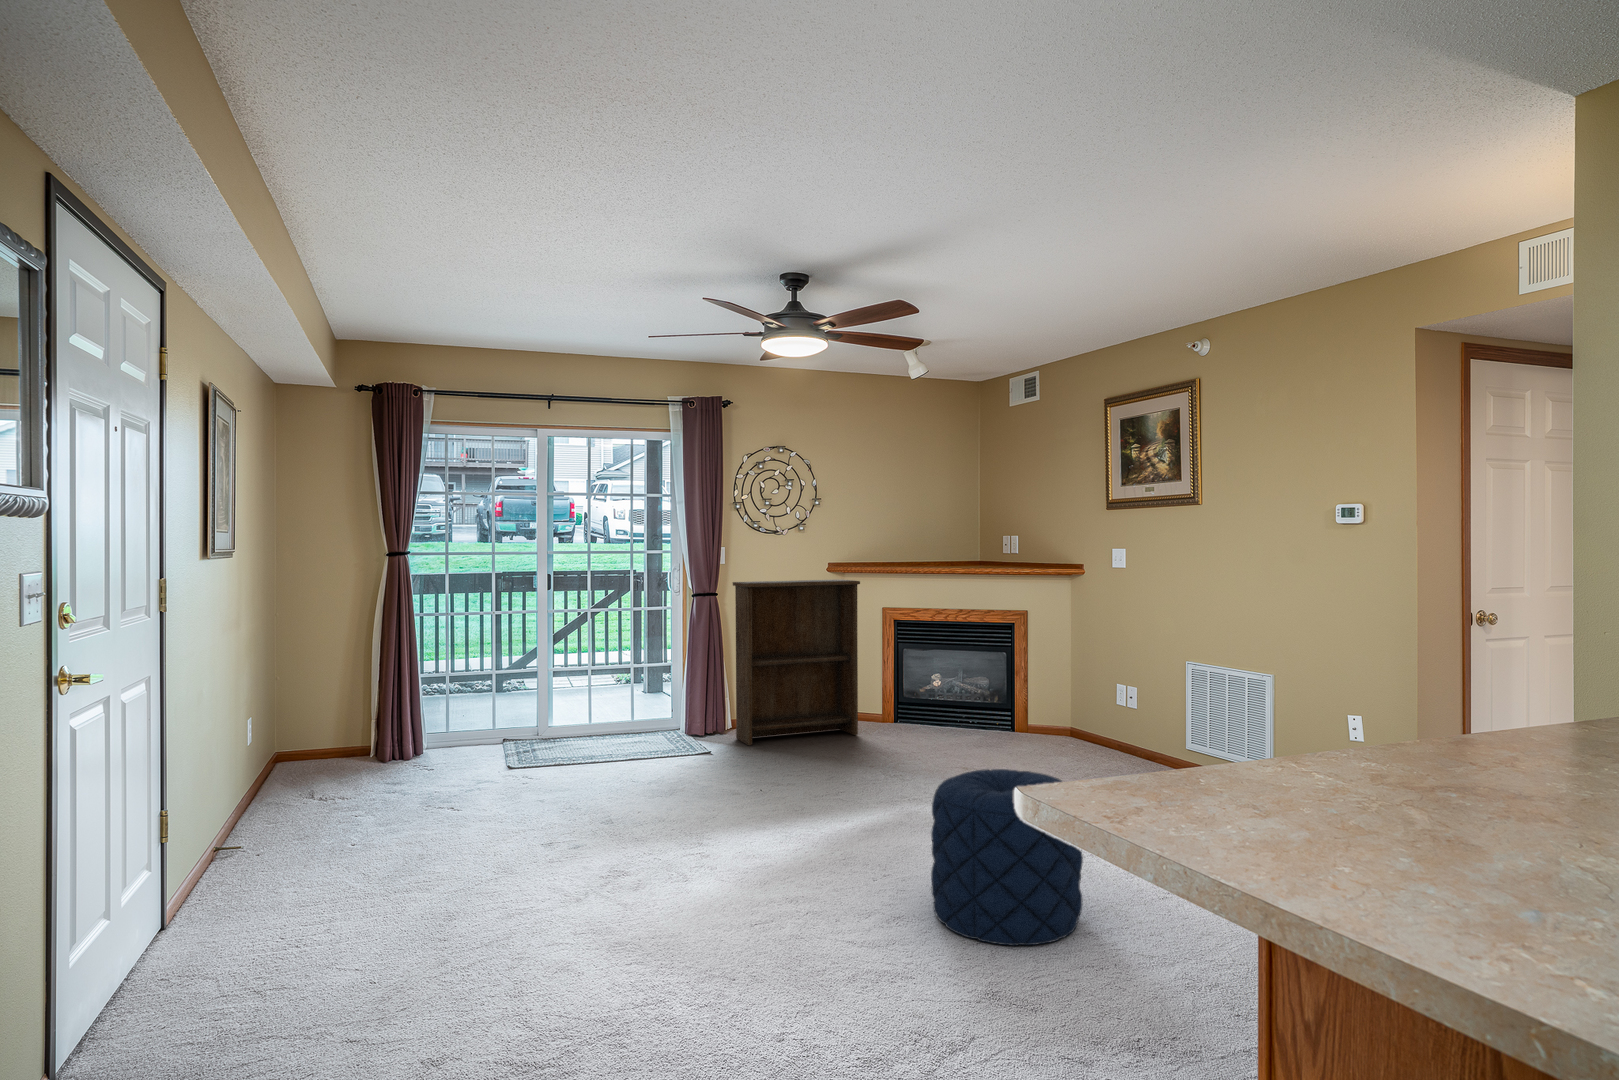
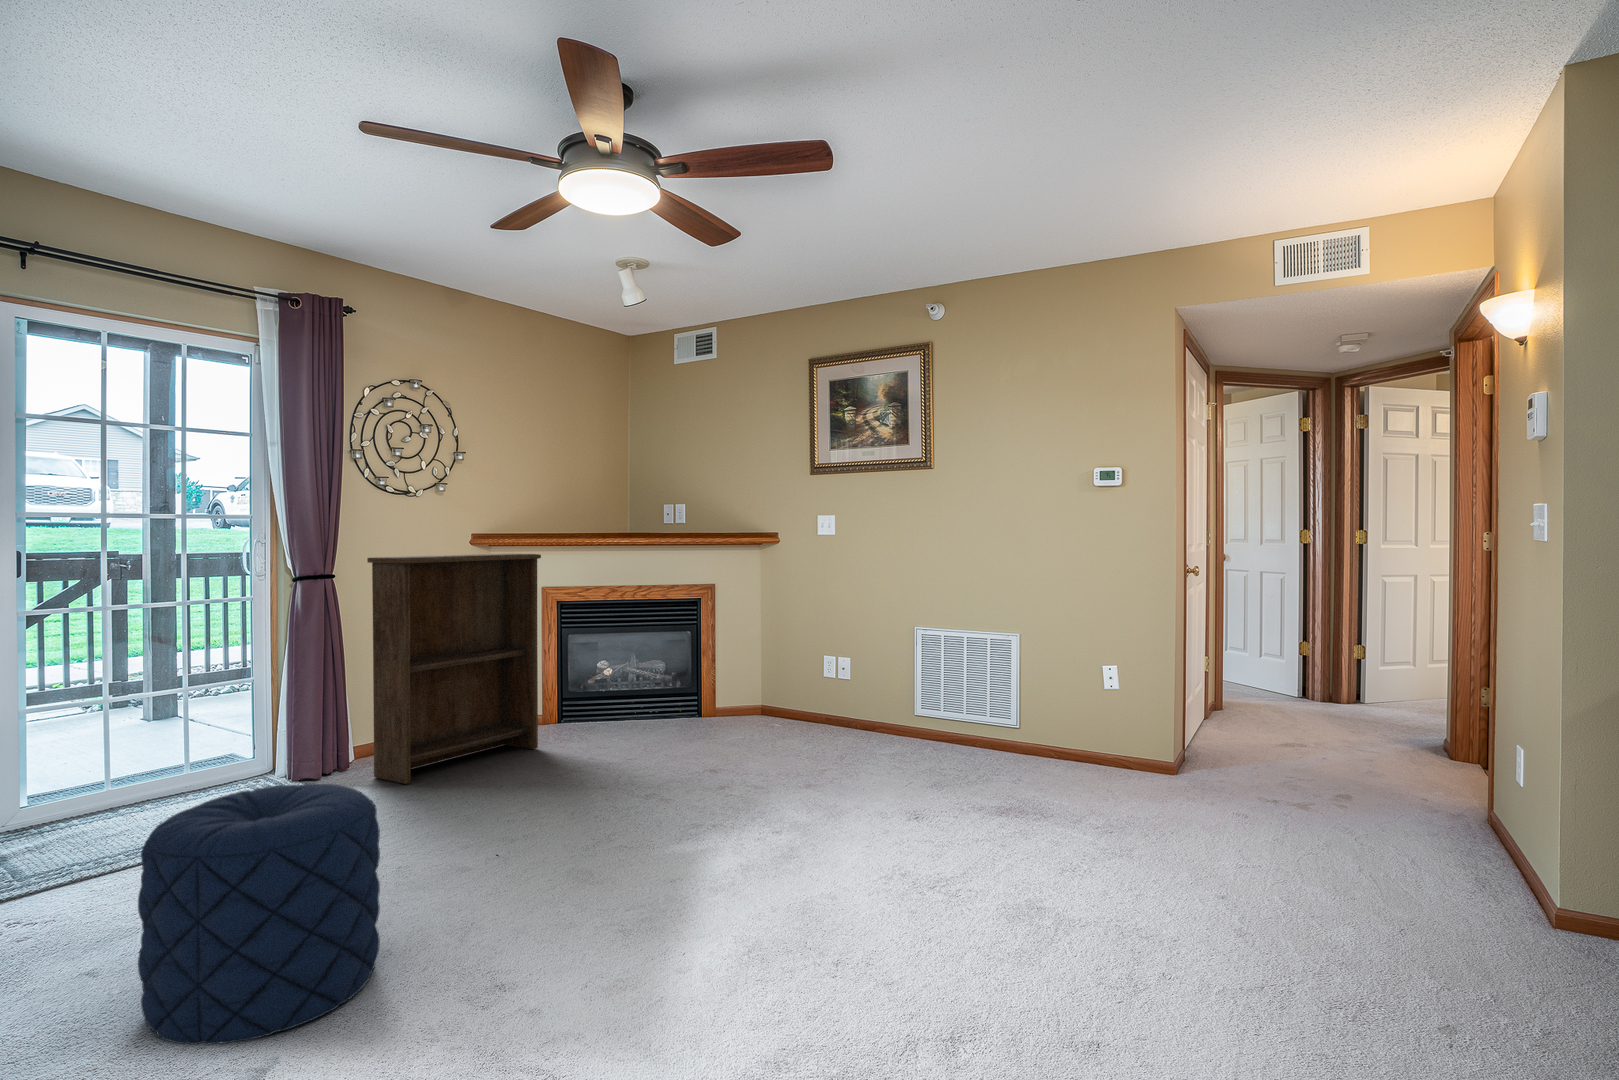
pouf: present [931,769,1083,945] -> present [138,783,380,1045]

